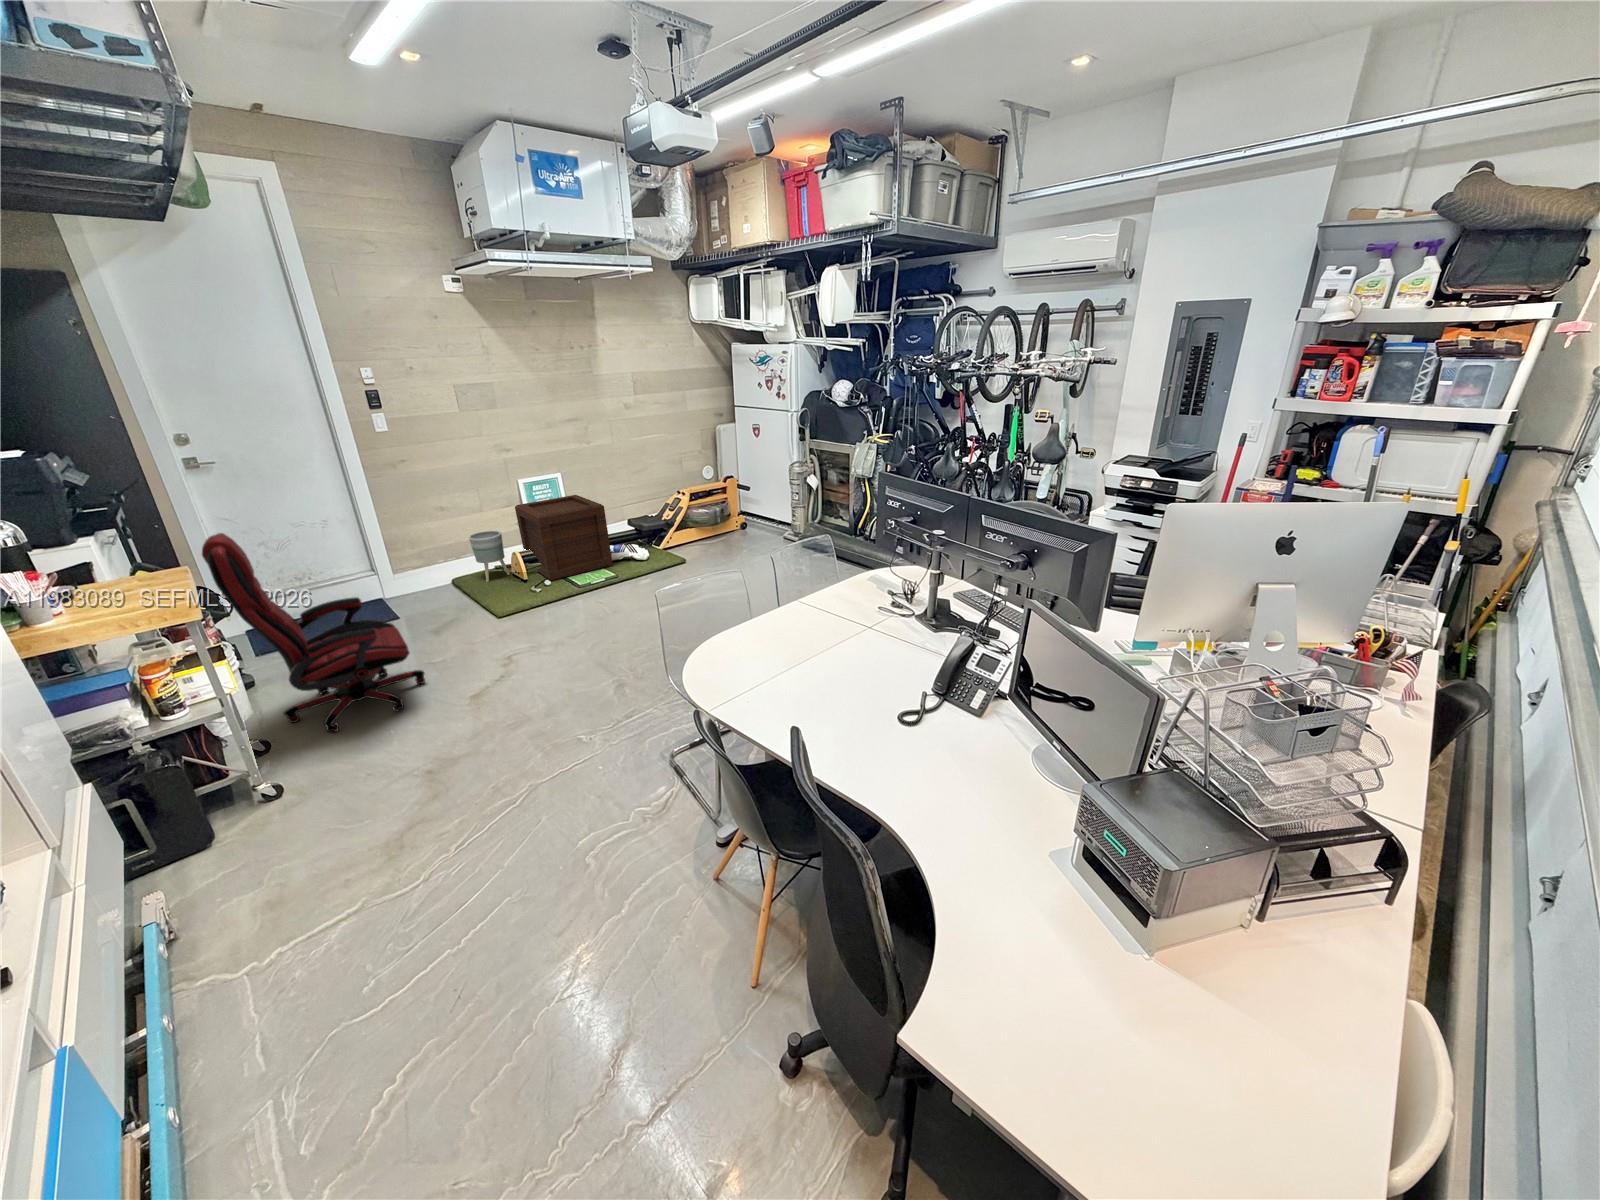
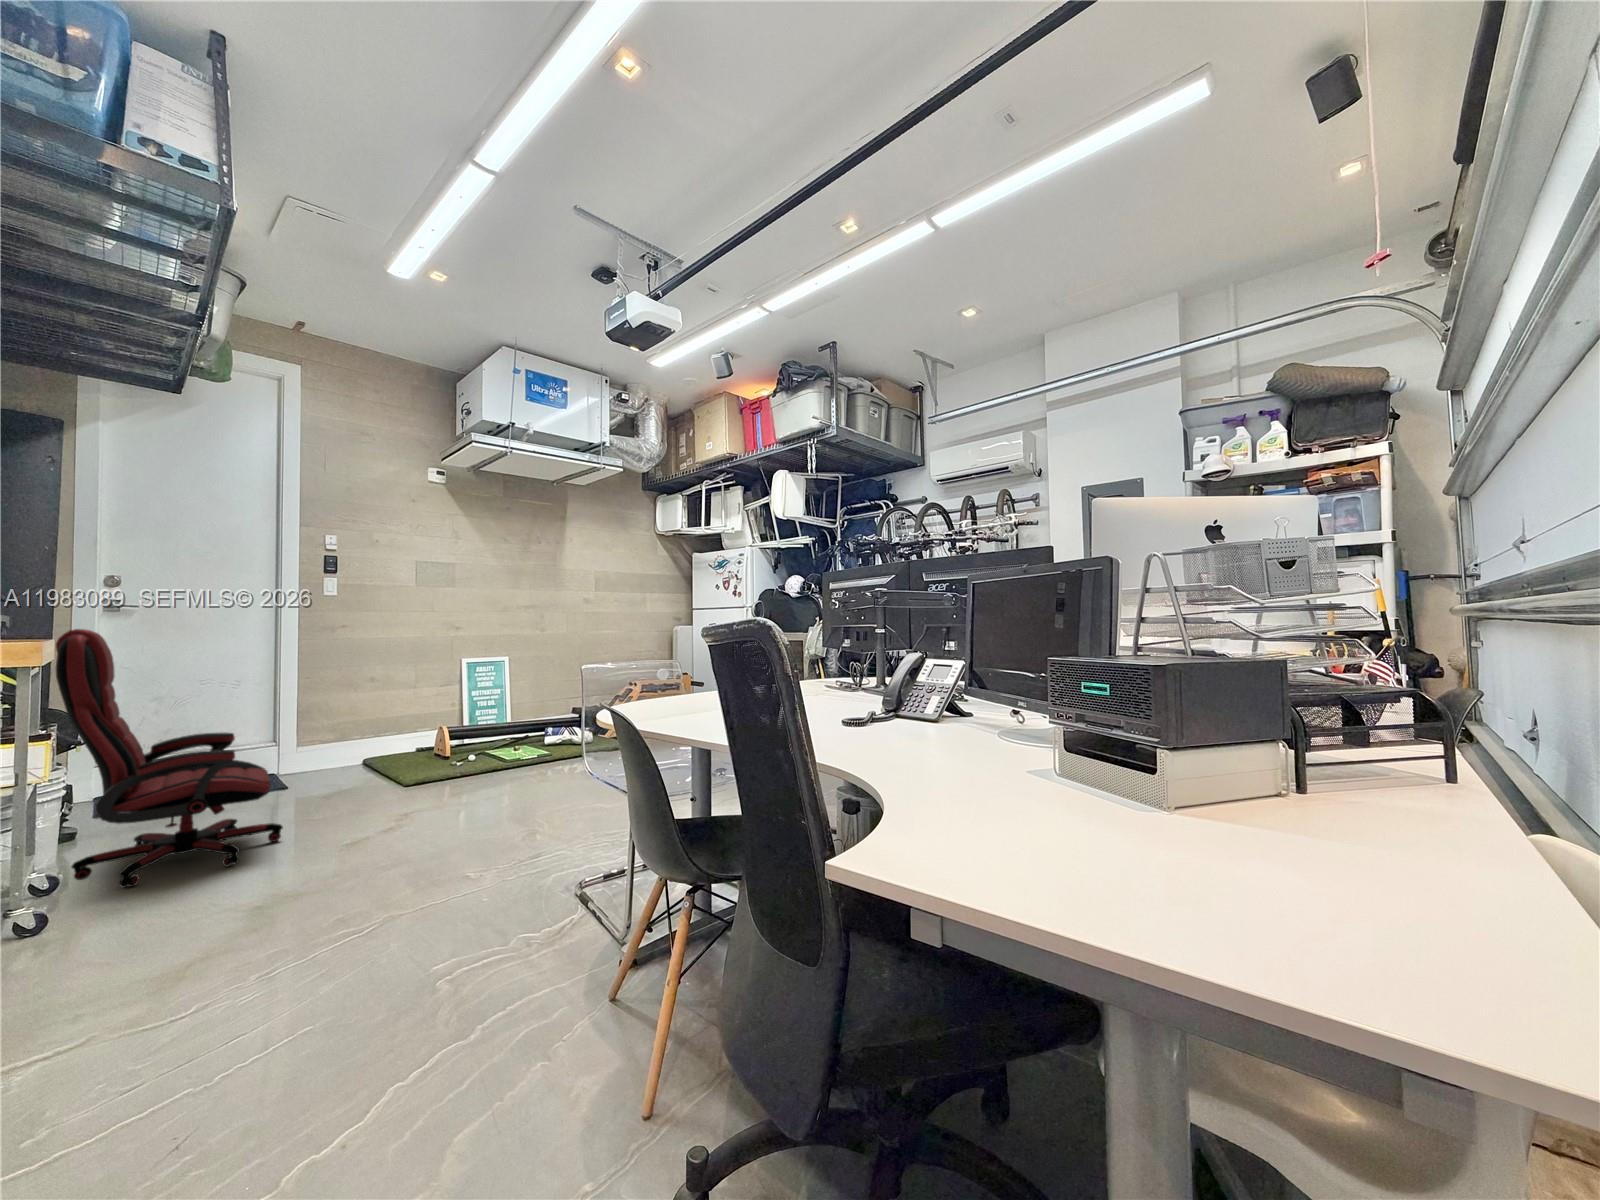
wooden crate: present [515,495,613,581] -> none [451,677,547,760]
planter: present [469,531,510,582] -> none [392,707,430,762]

